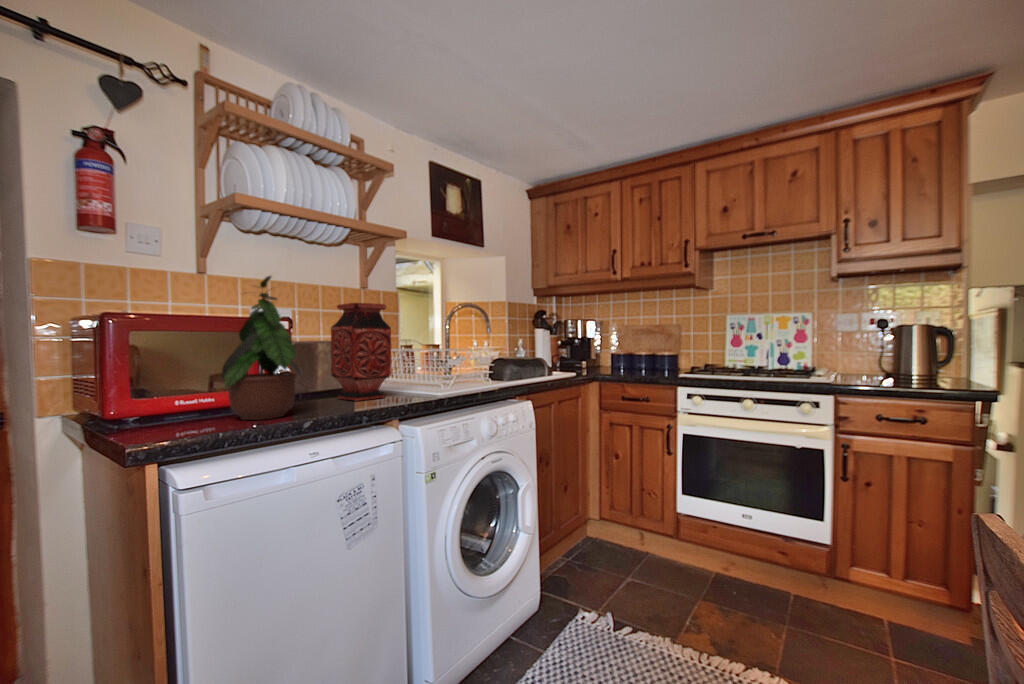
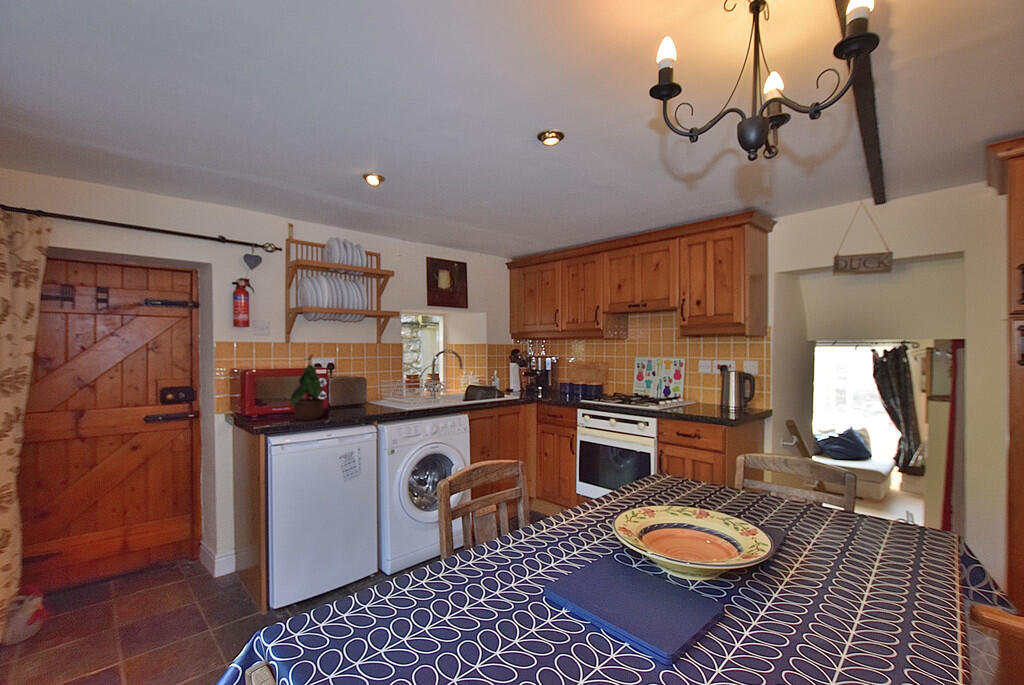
vase: present [331,303,391,401] -> none [347,361,378,412]

